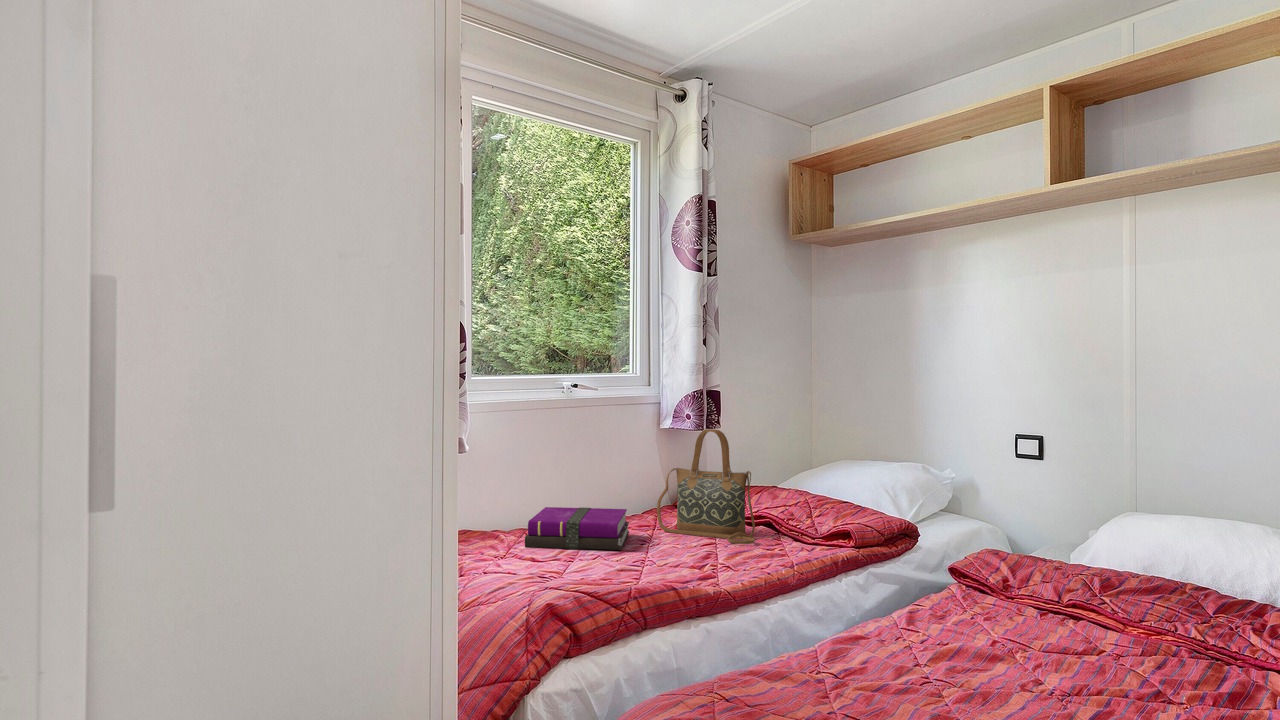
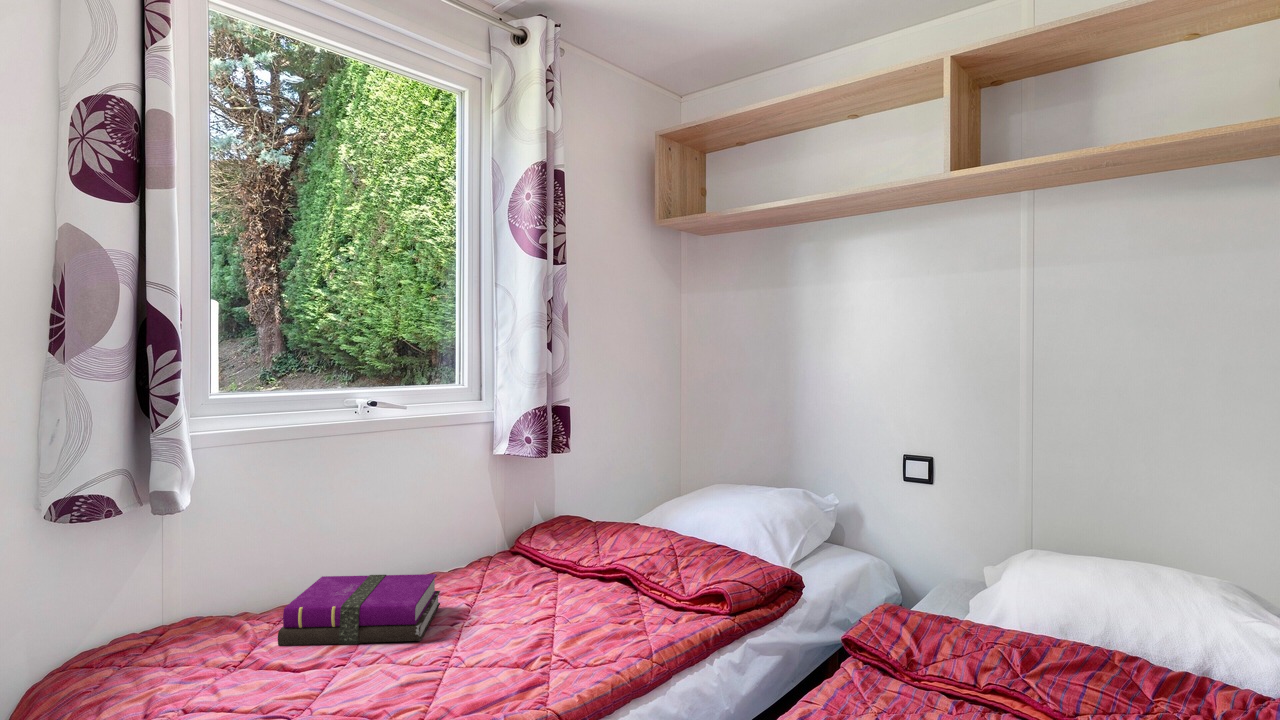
handbag: present [657,429,755,544] -> none [481,462,606,615]

